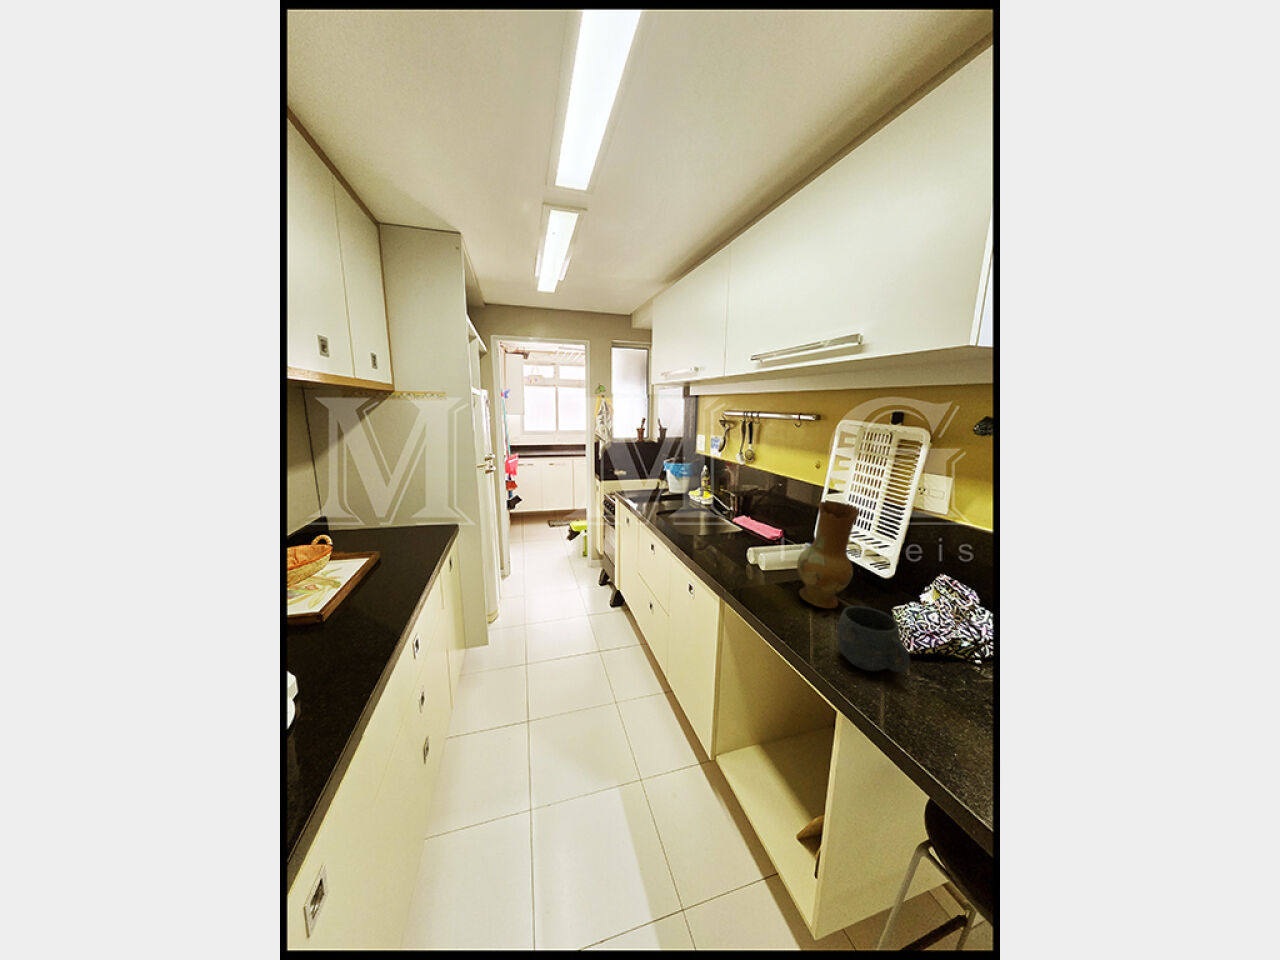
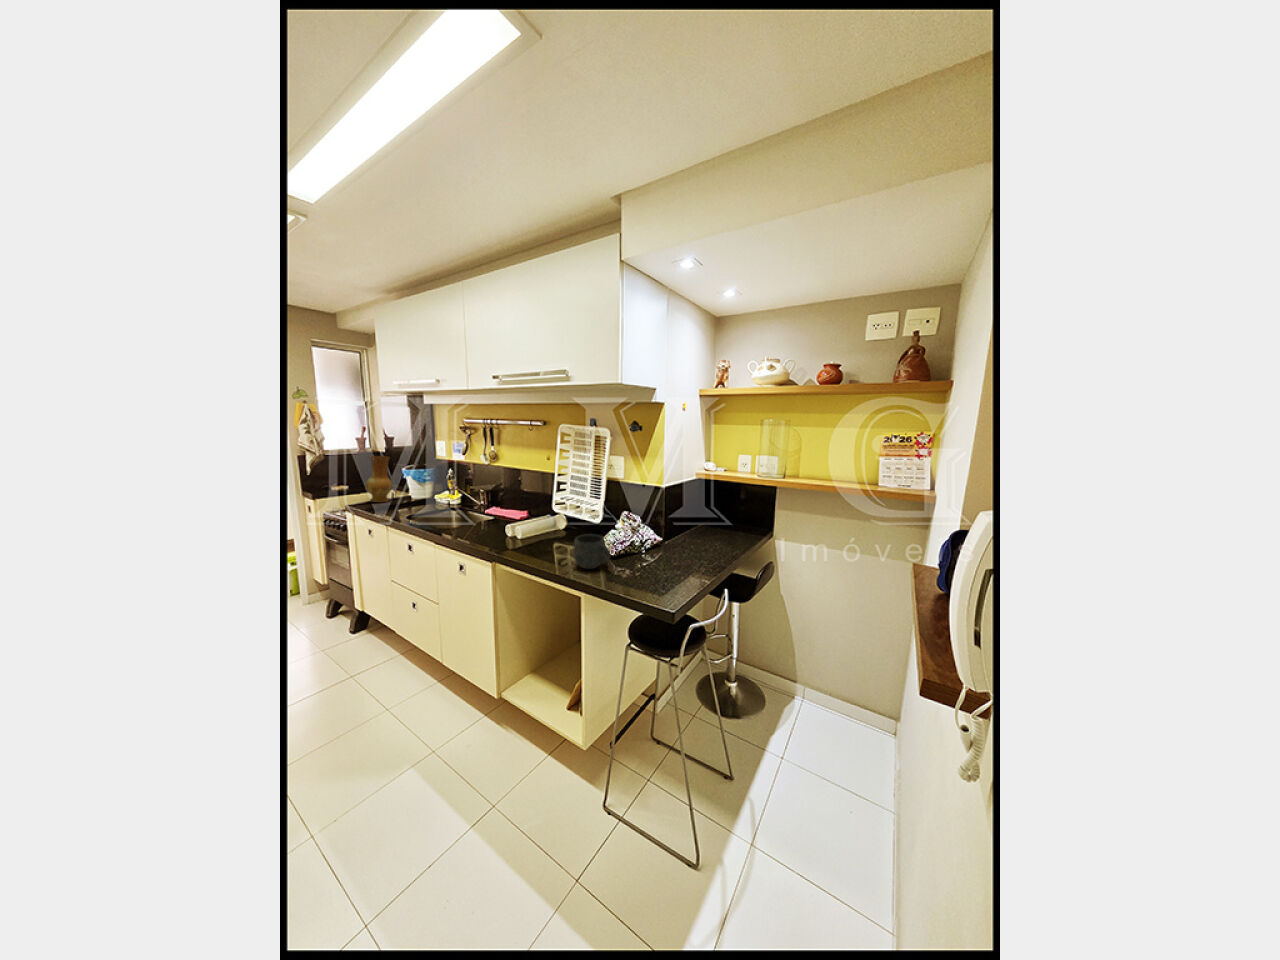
ceramic jug: present [797,501,860,608] -> present [366,456,392,502]

